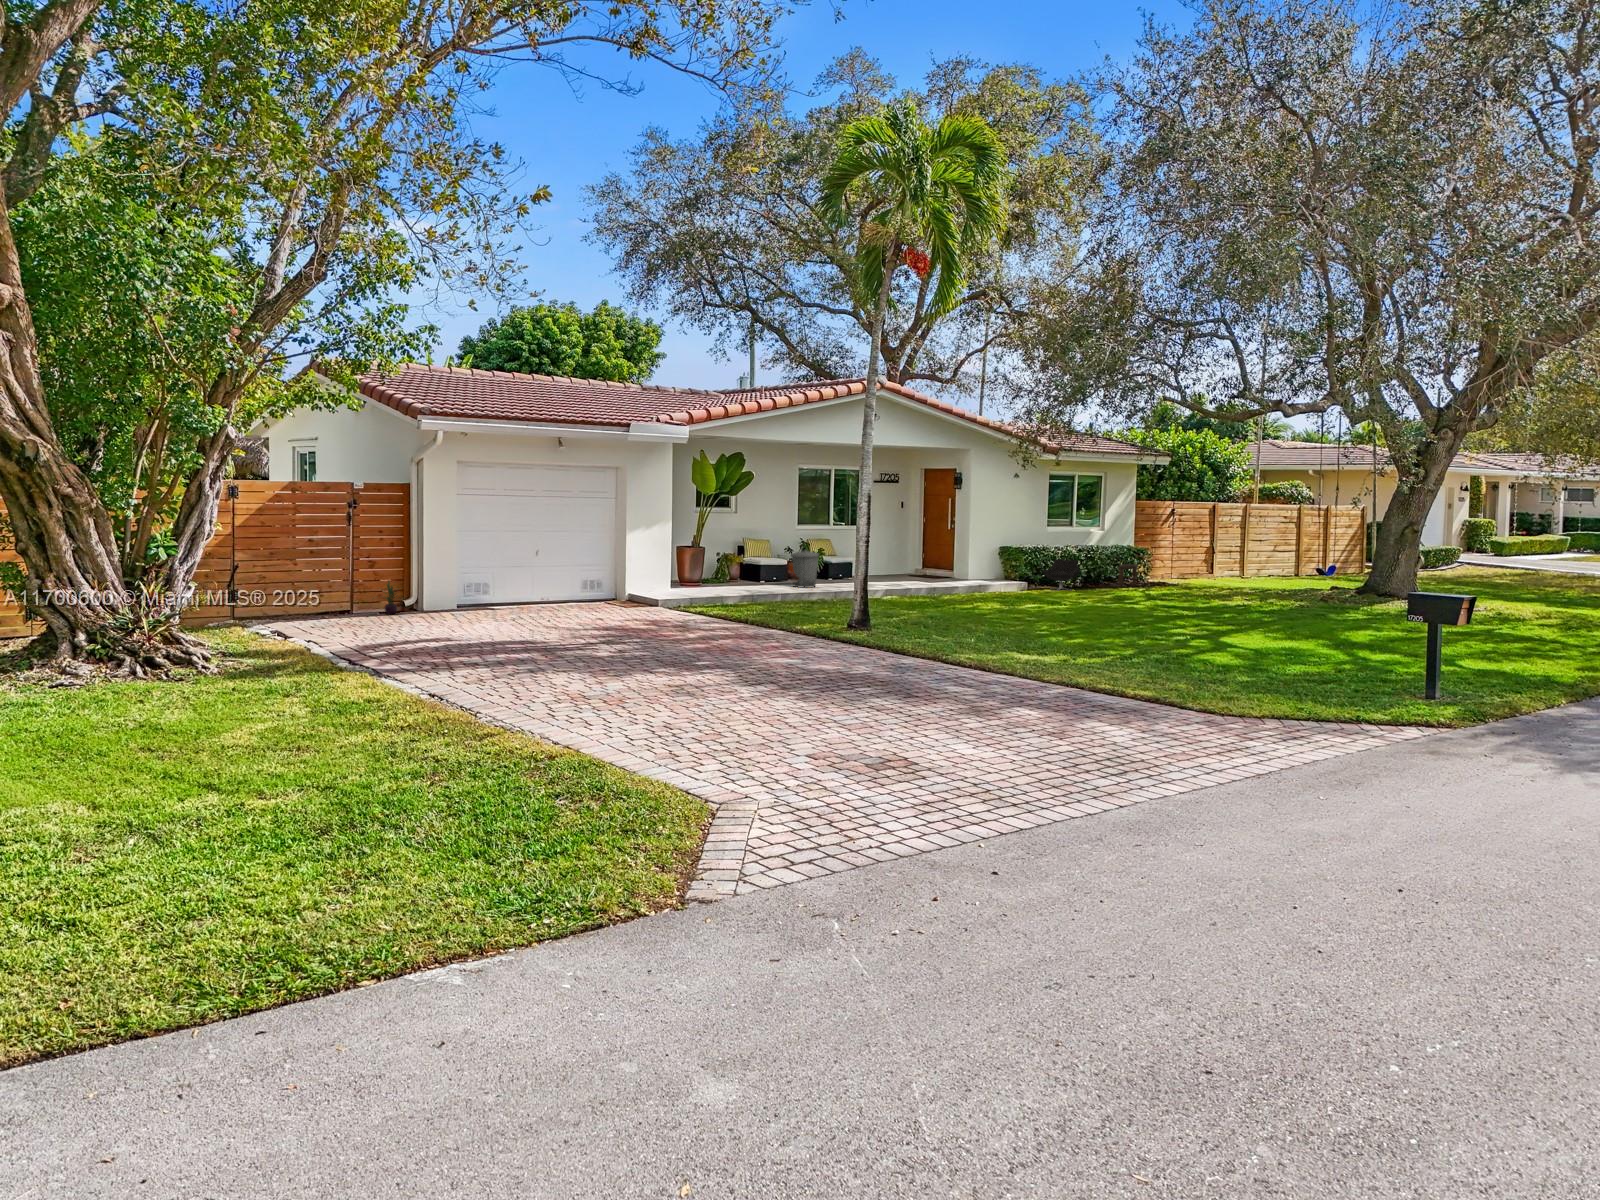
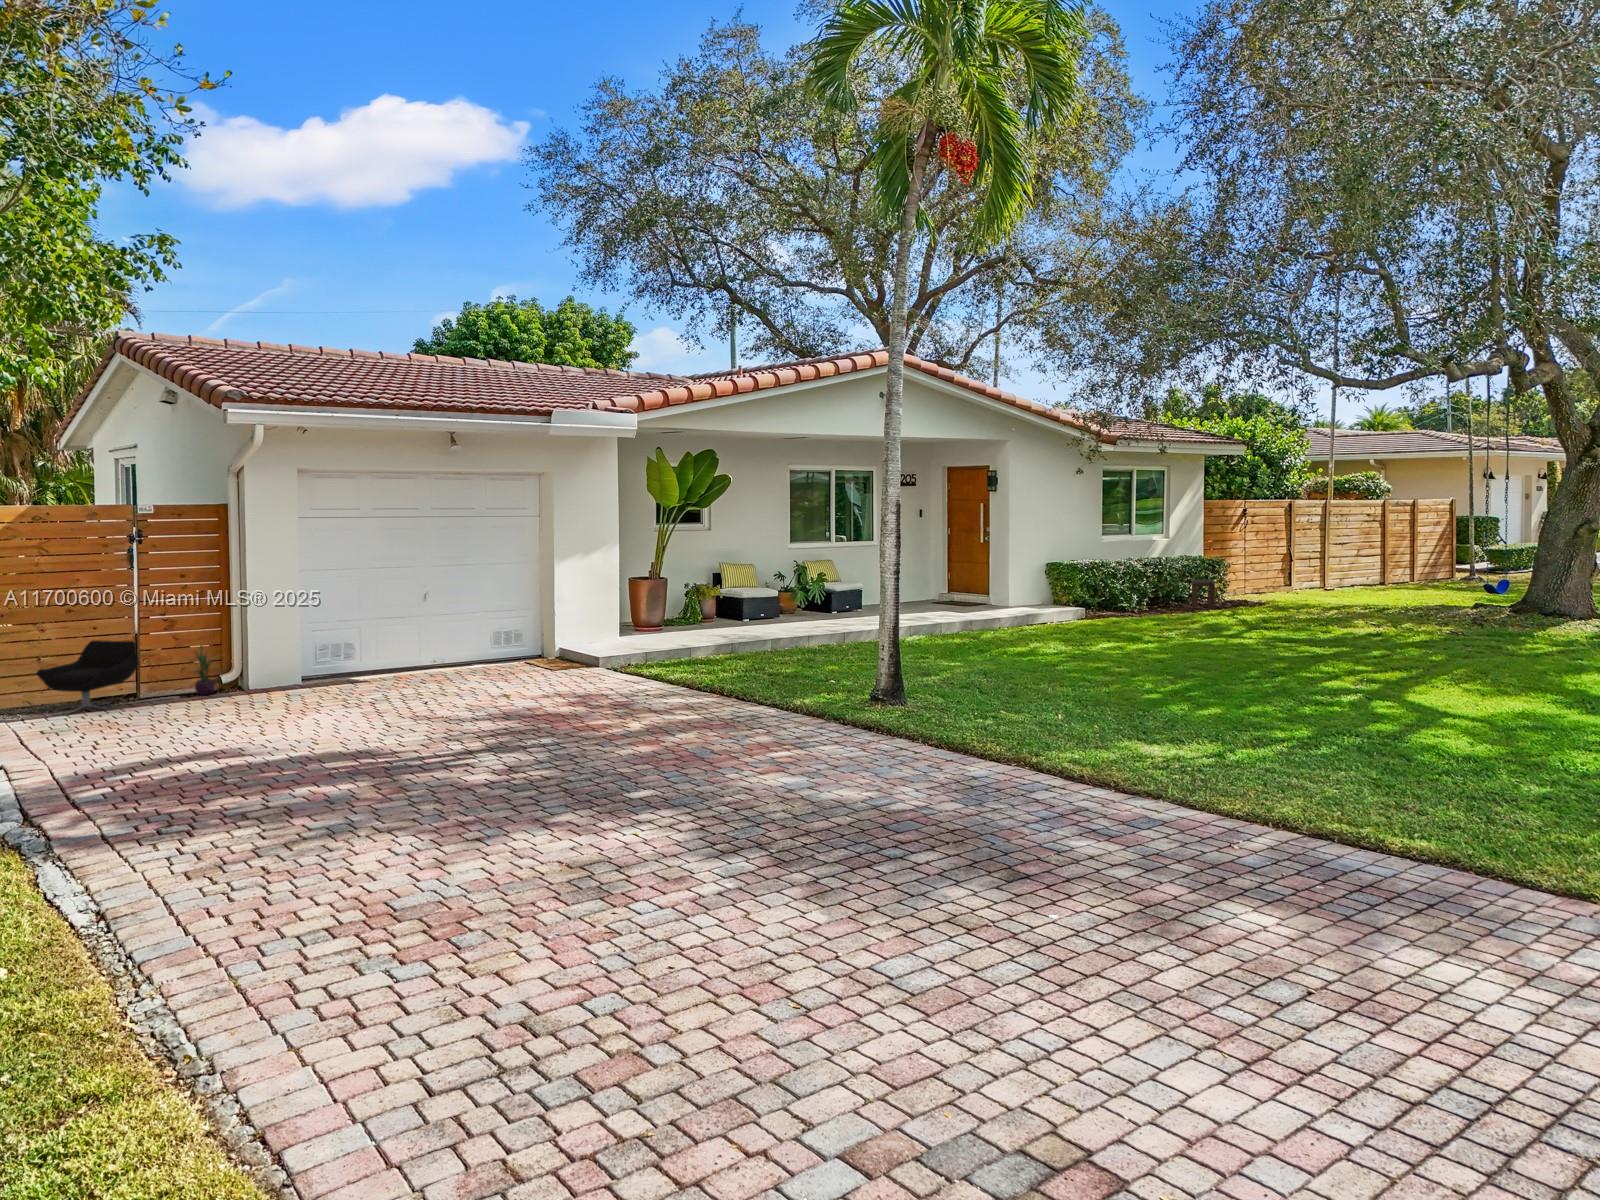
trash can: present [791,551,819,588] -> none [781,575,817,624]
lounge chair: present [1043,559,1080,591] -> present [37,640,138,714]

